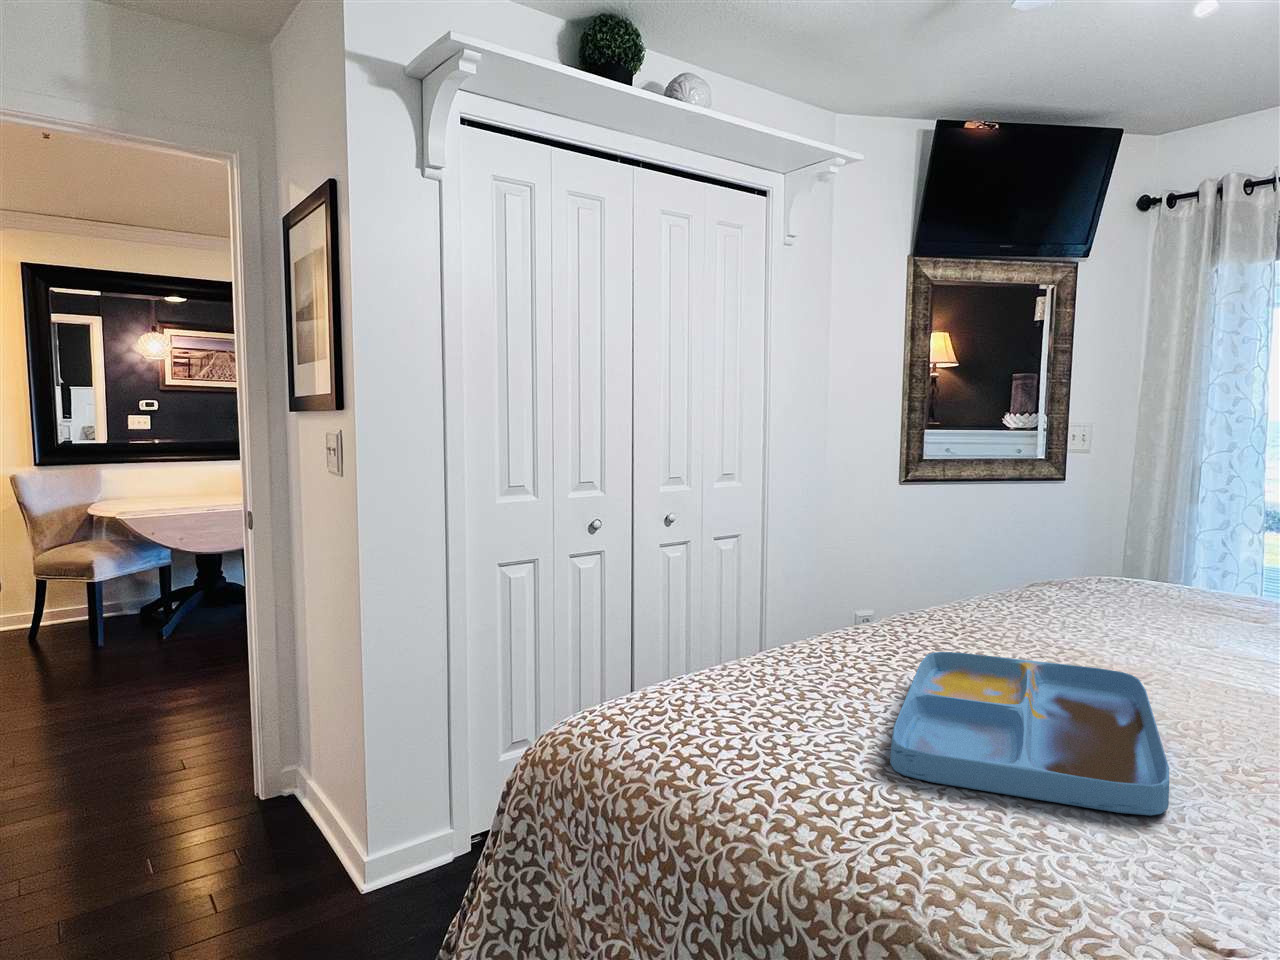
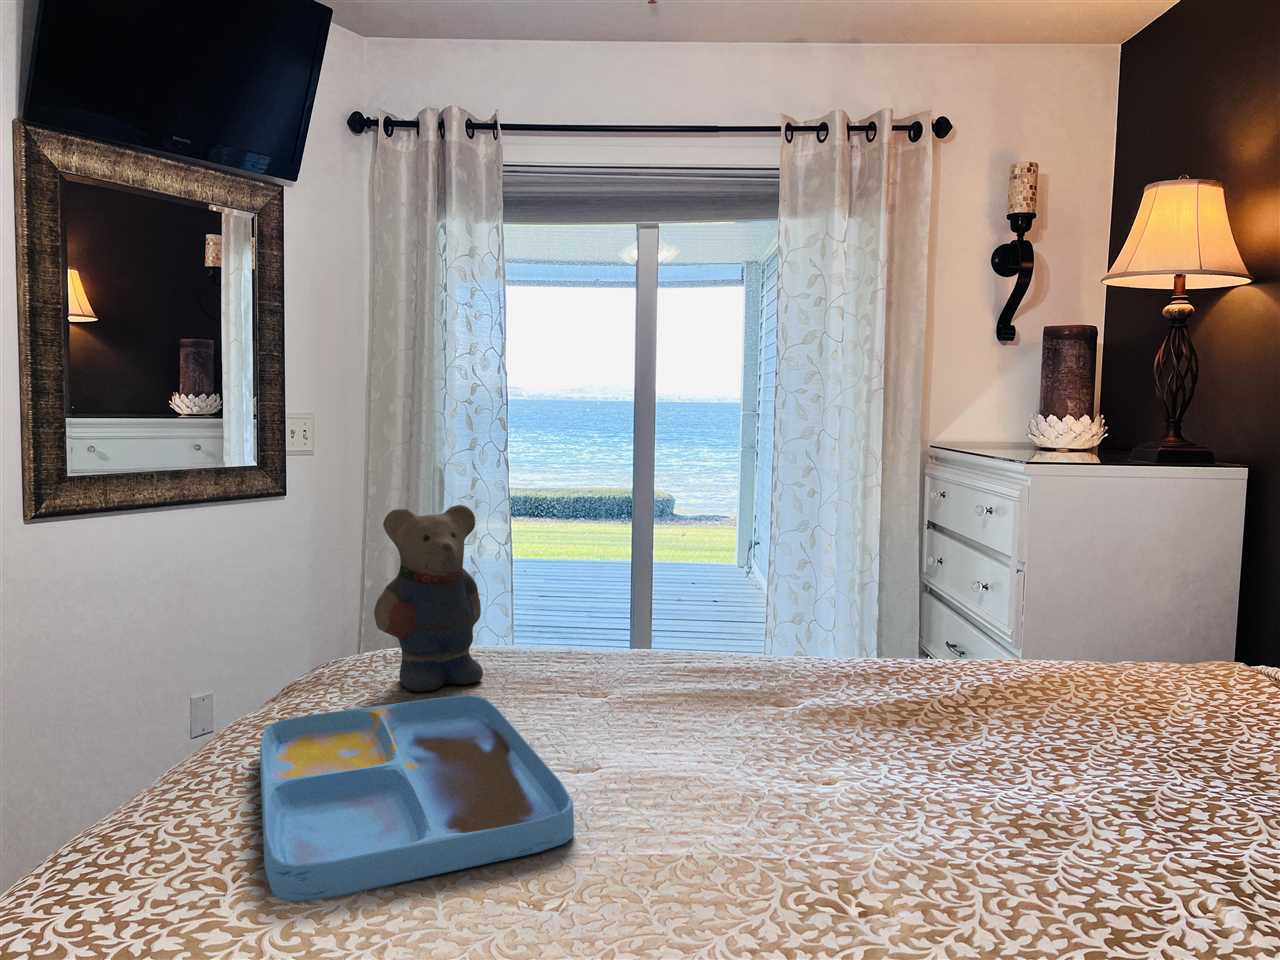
teddy bear: none [1049,480,1174,666] -> present [374,505,483,692]

